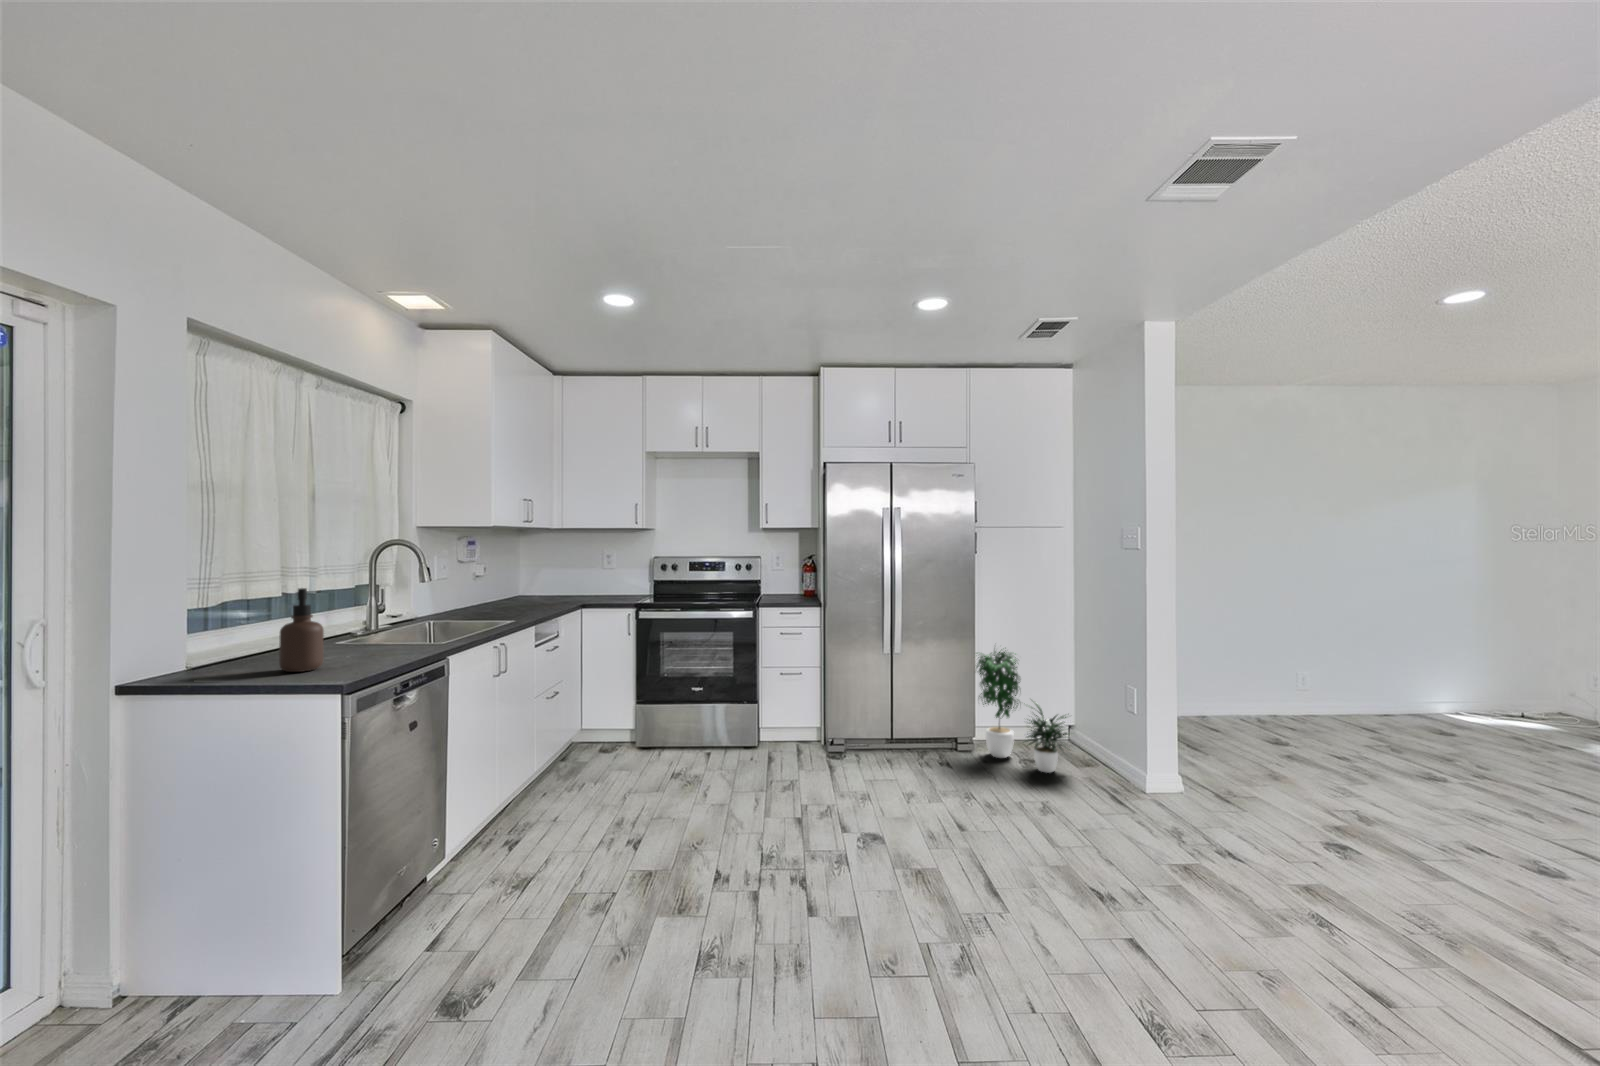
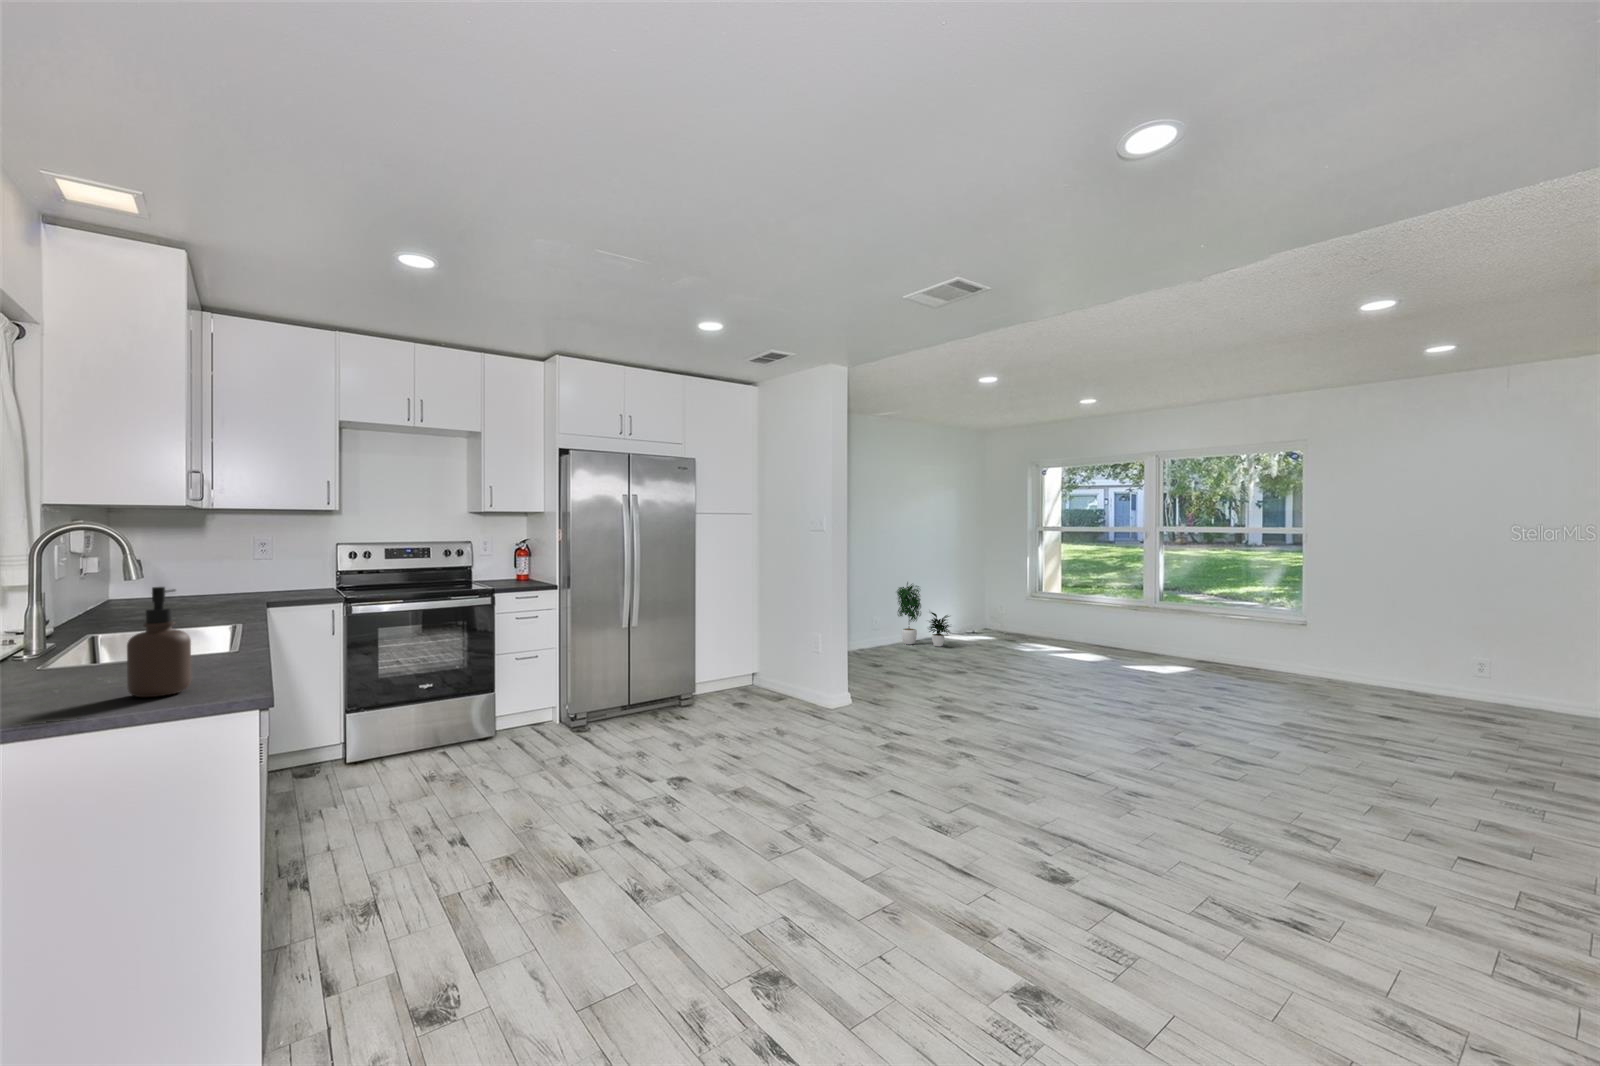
potted plant: present [976,651,1069,773] -> present [897,582,950,647]

